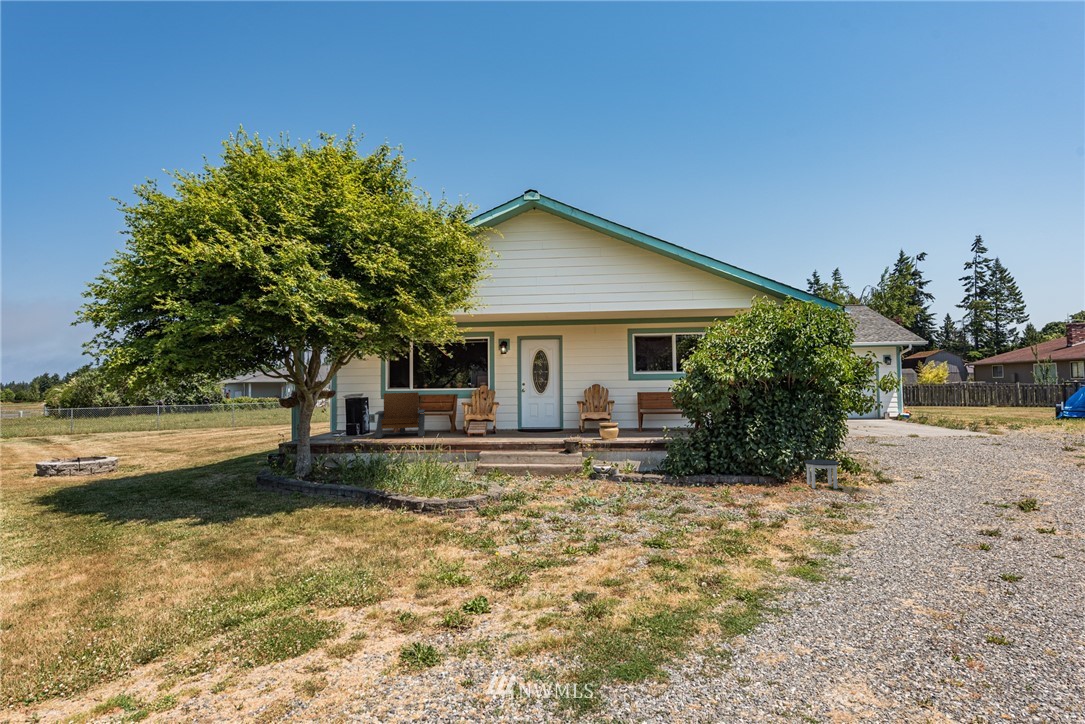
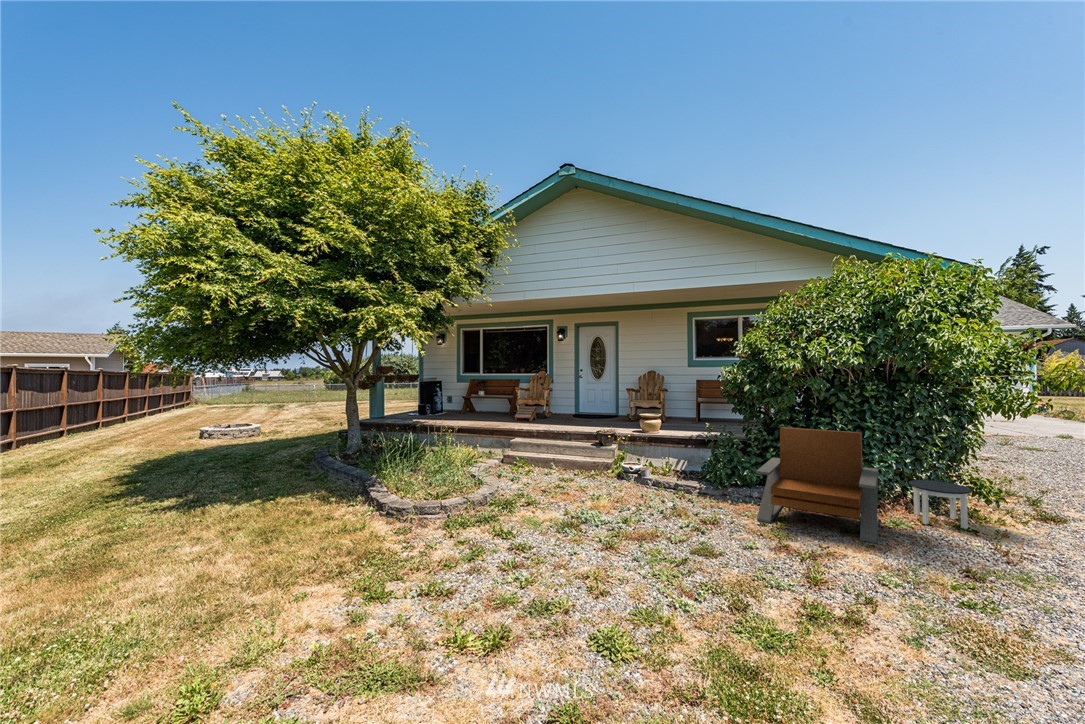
lounge chair: present [375,392,425,438] -> present [756,427,879,543]

